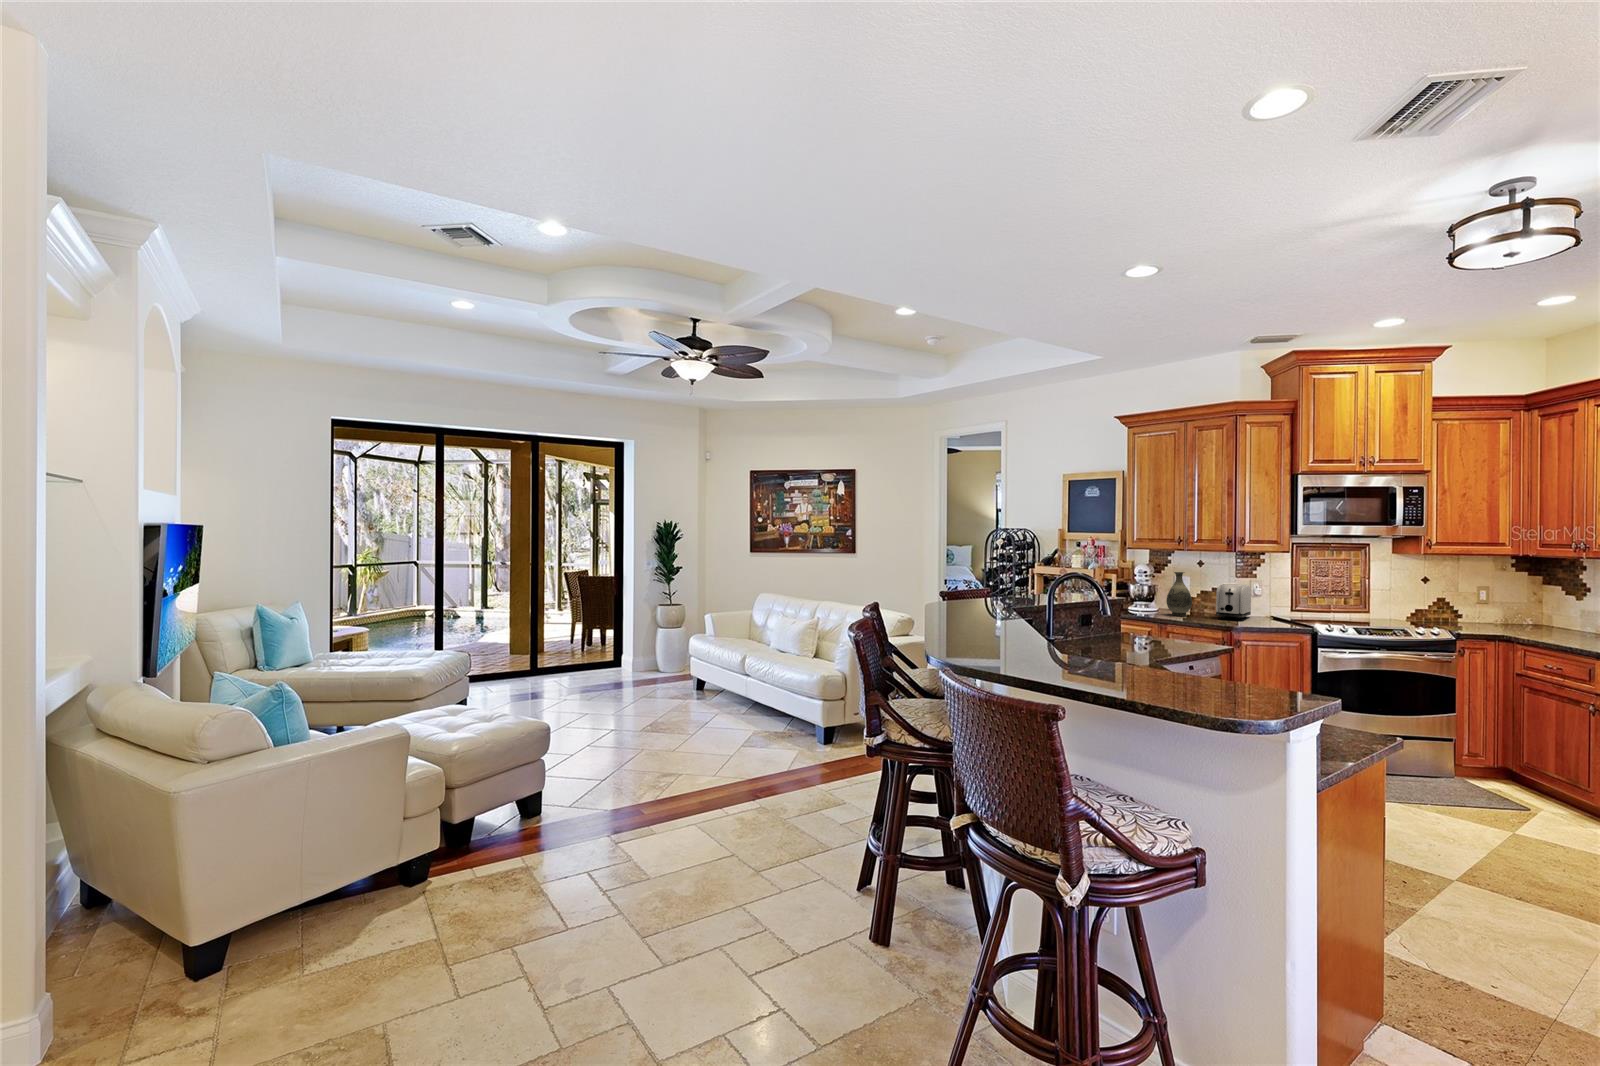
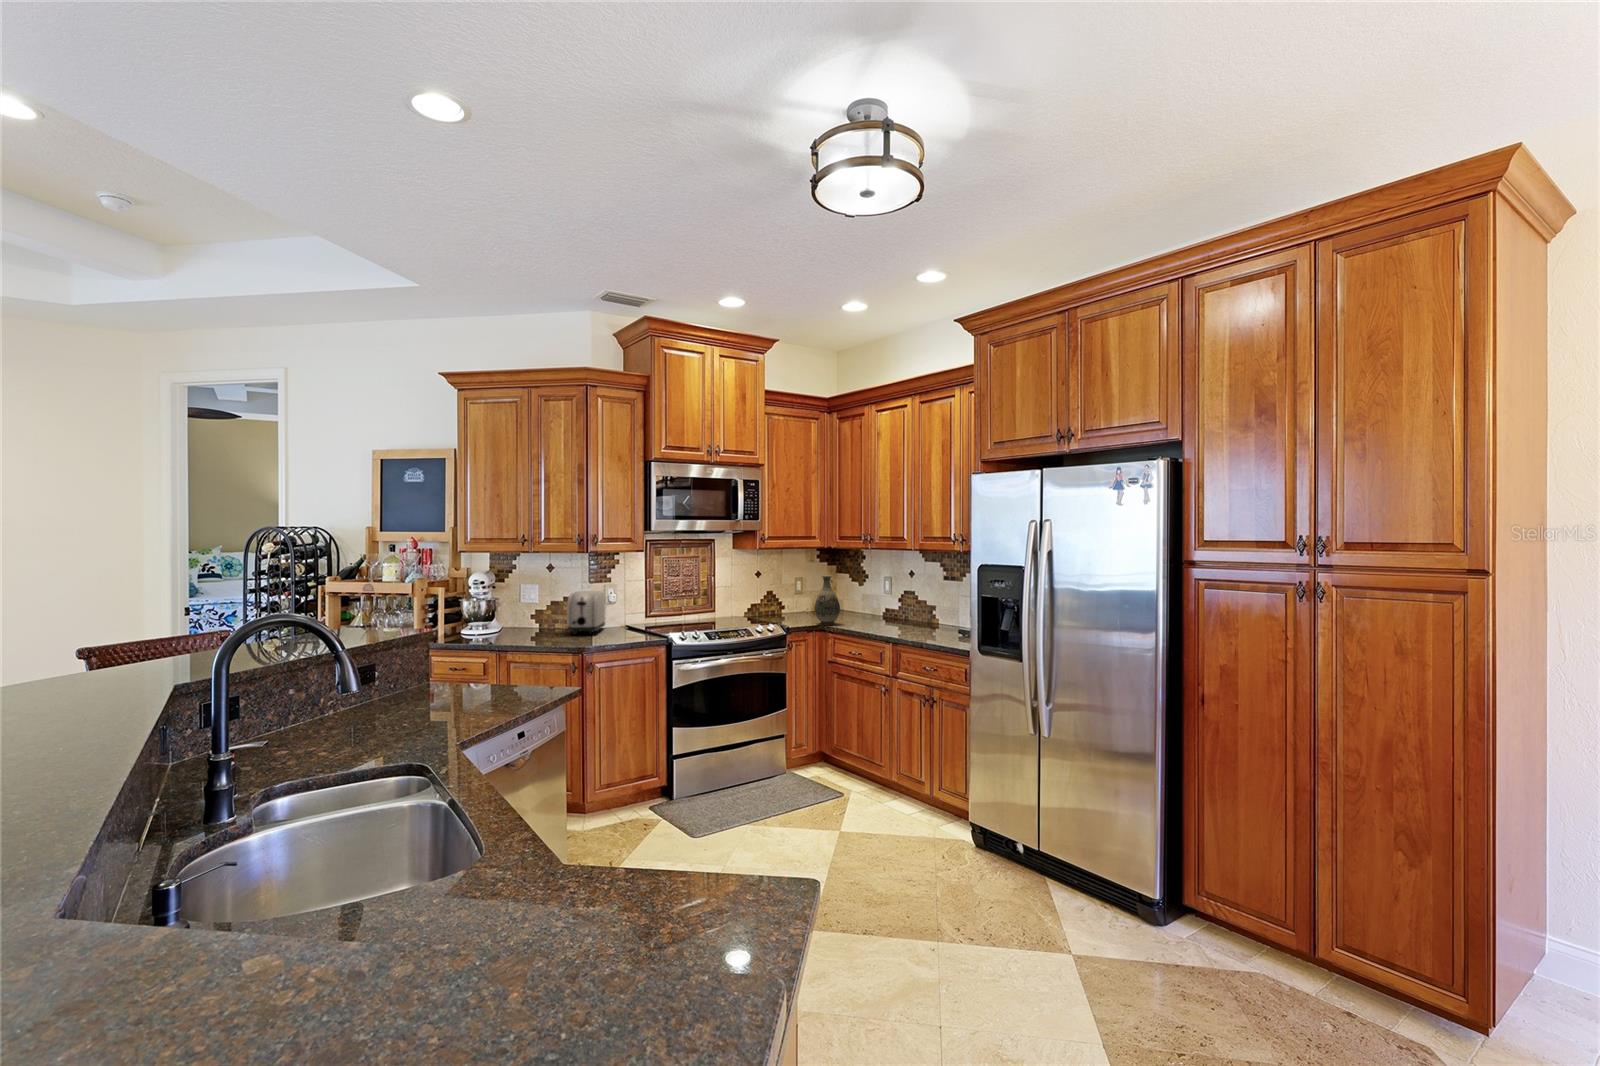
vase: present [1166,572,1192,616] -> present [815,575,840,625]

